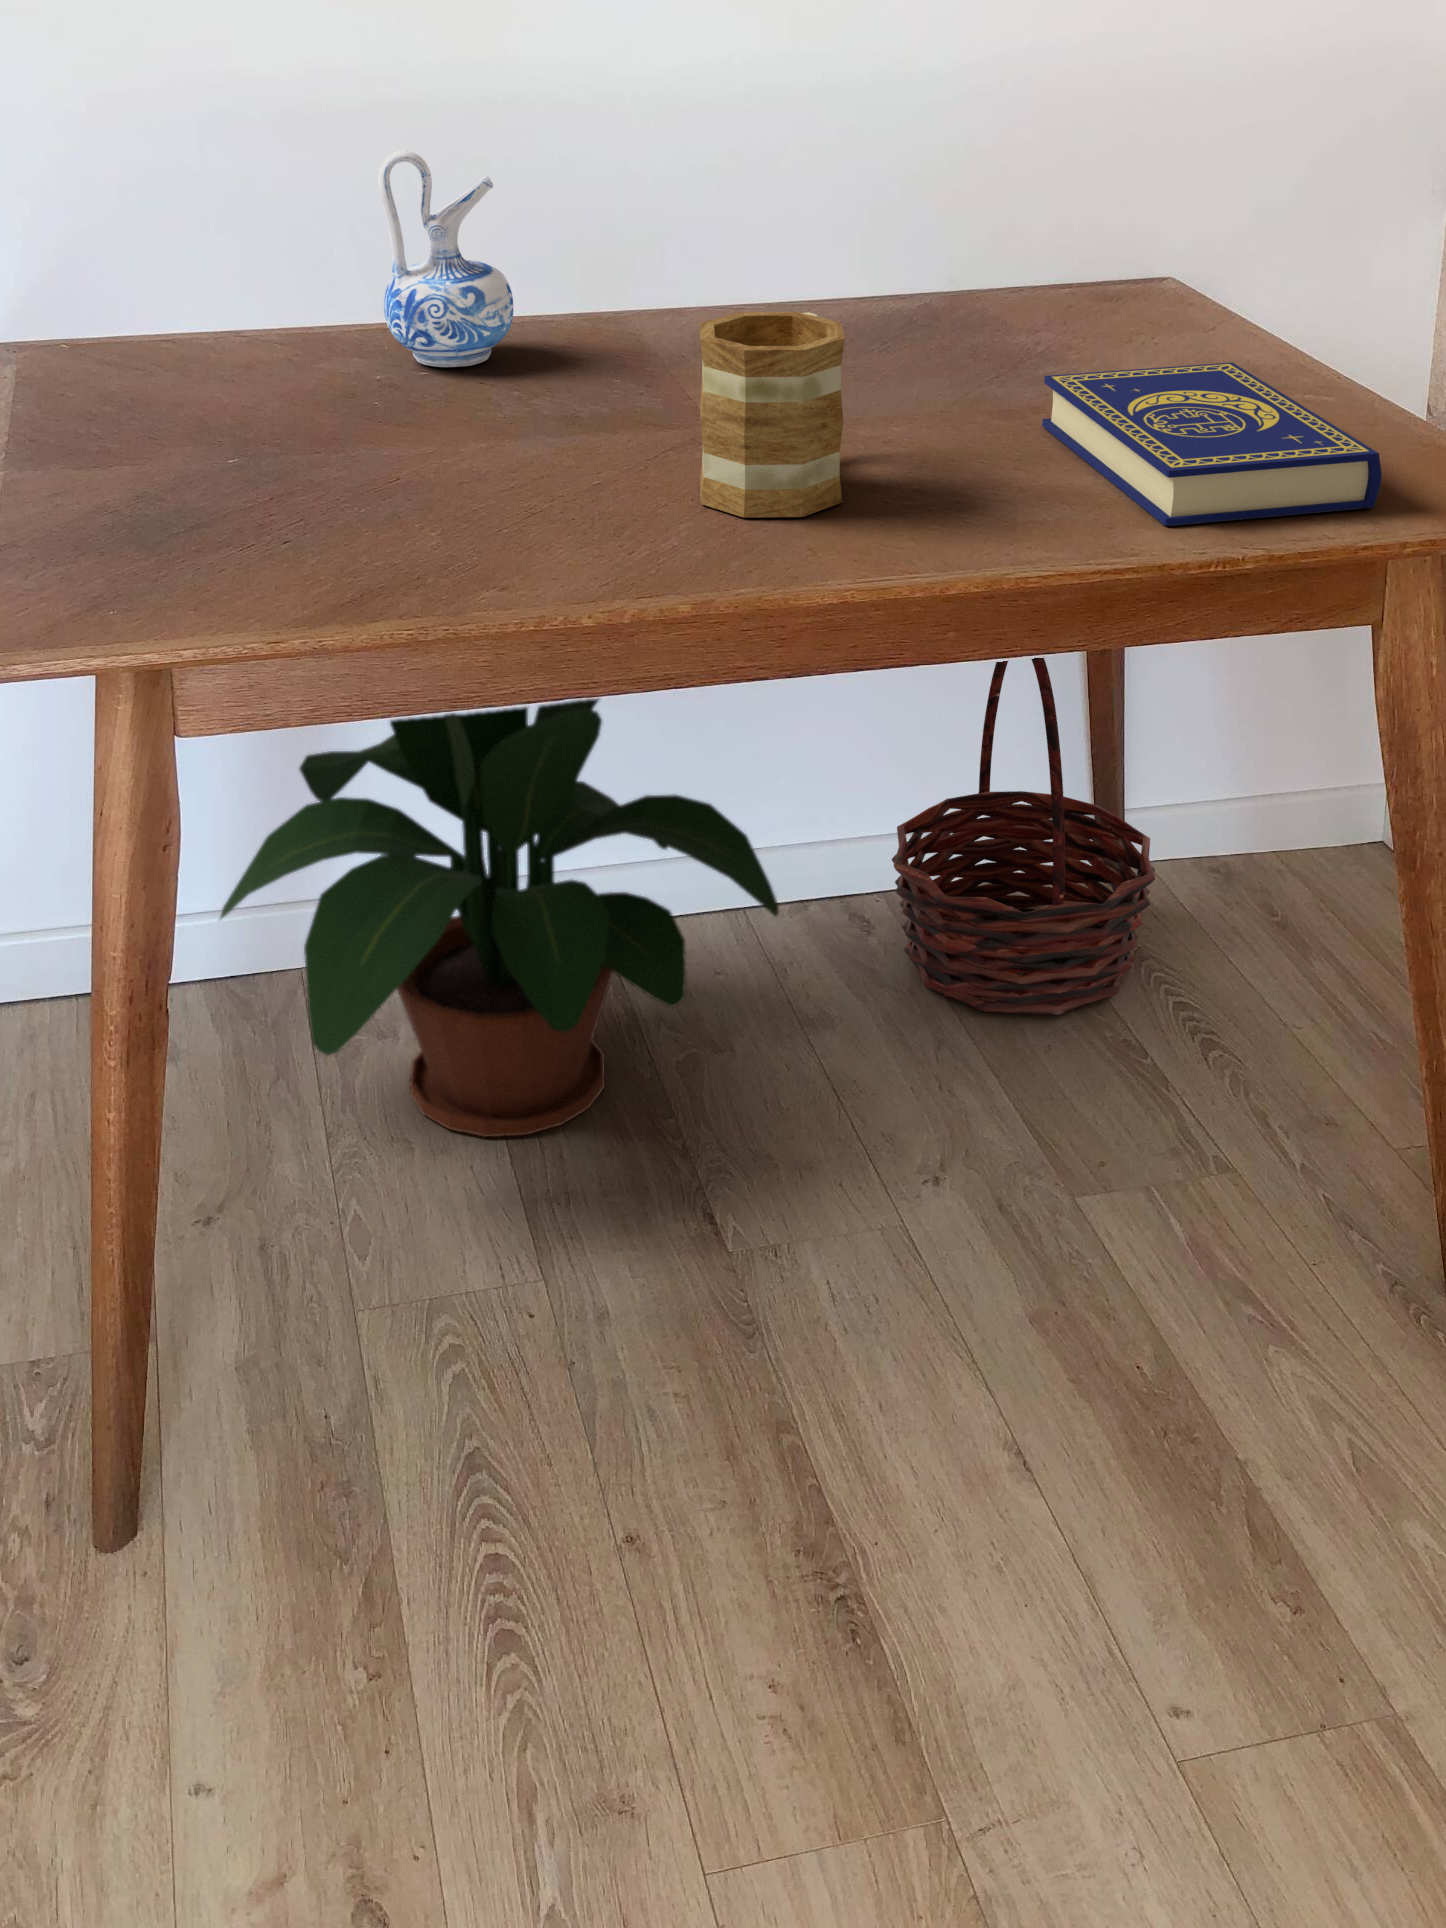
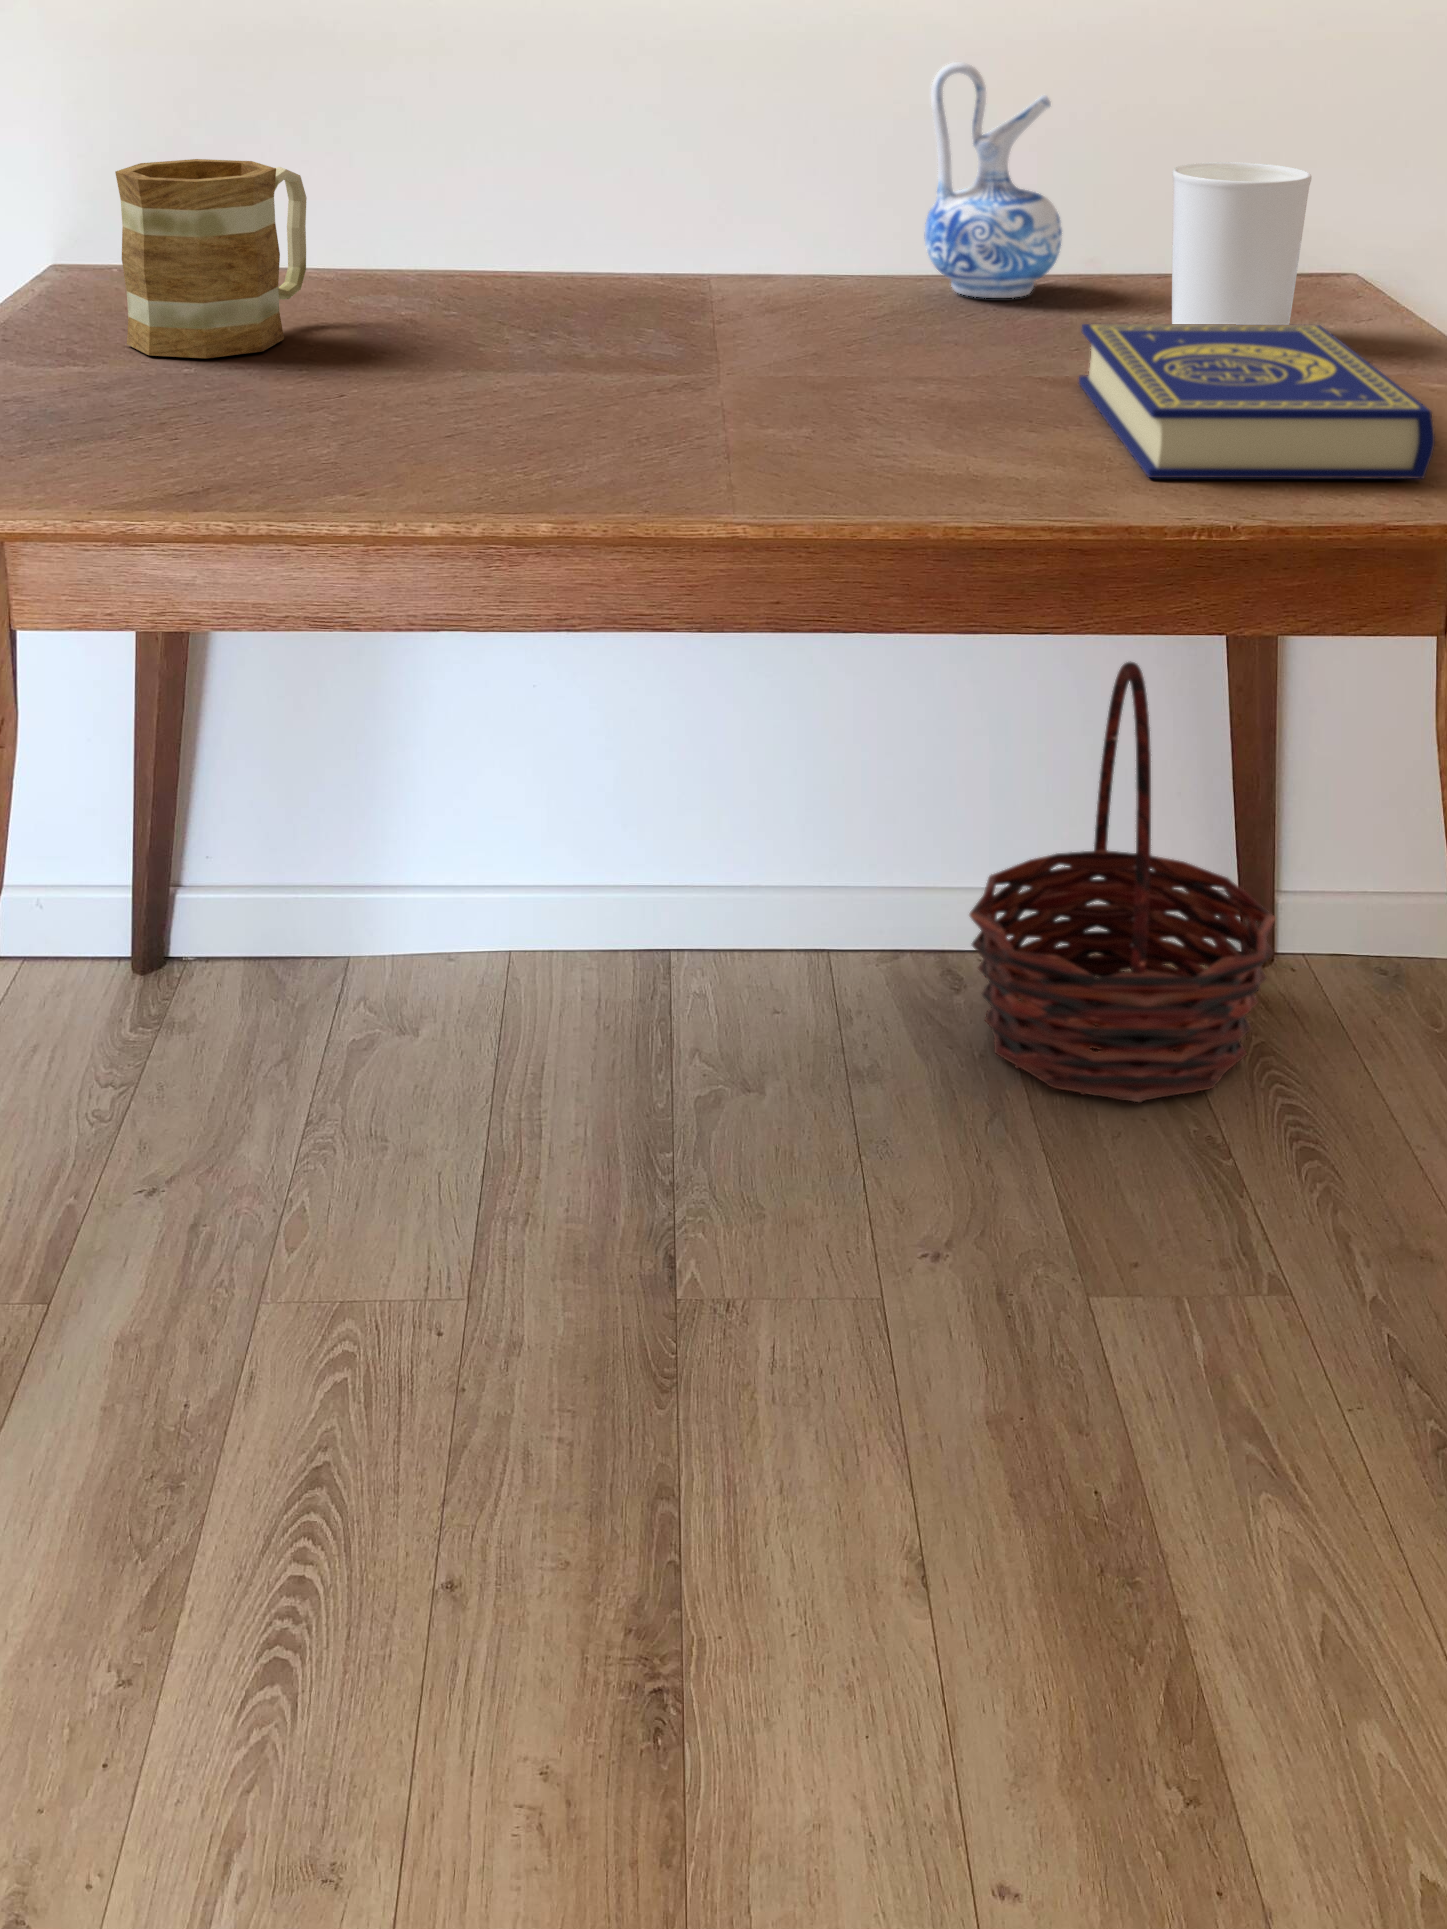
ceramic pitcher: present [379,151,513,367] -> present [925,62,1062,298]
candle holder: none [1076,212,1194,374] -> present [1172,162,1311,325]
mug: present [699,312,845,518] -> present [115,159,307,358]
potted plant: present [221,699,779,1137] -> none [208,534,801,1150]

